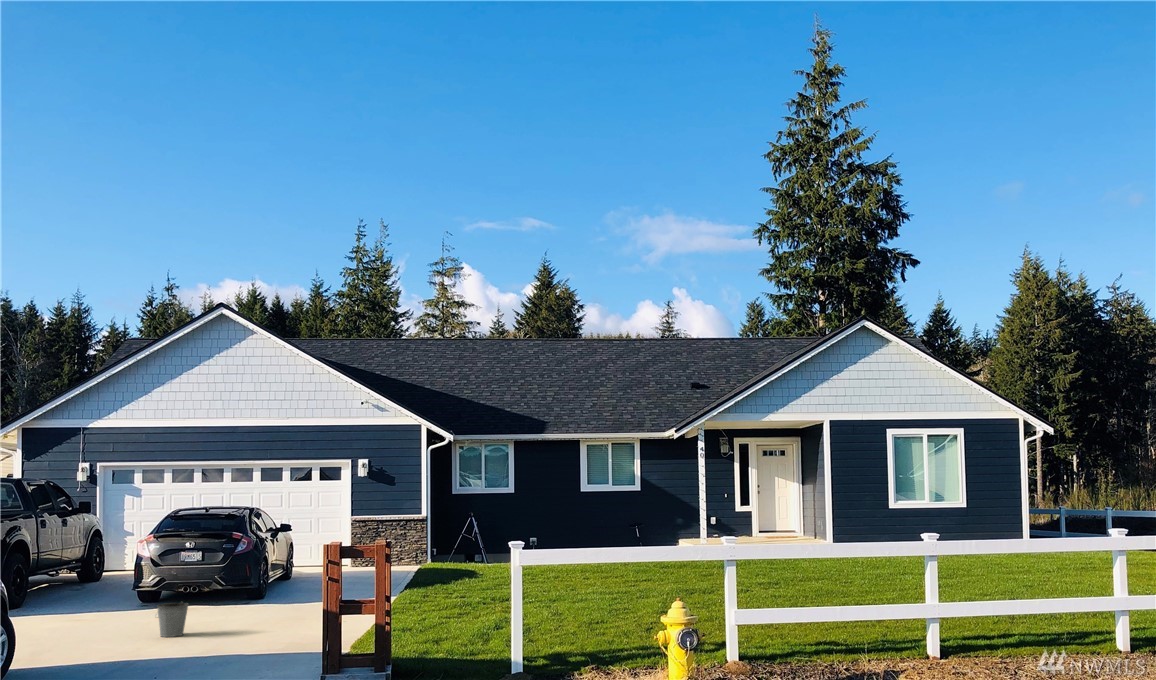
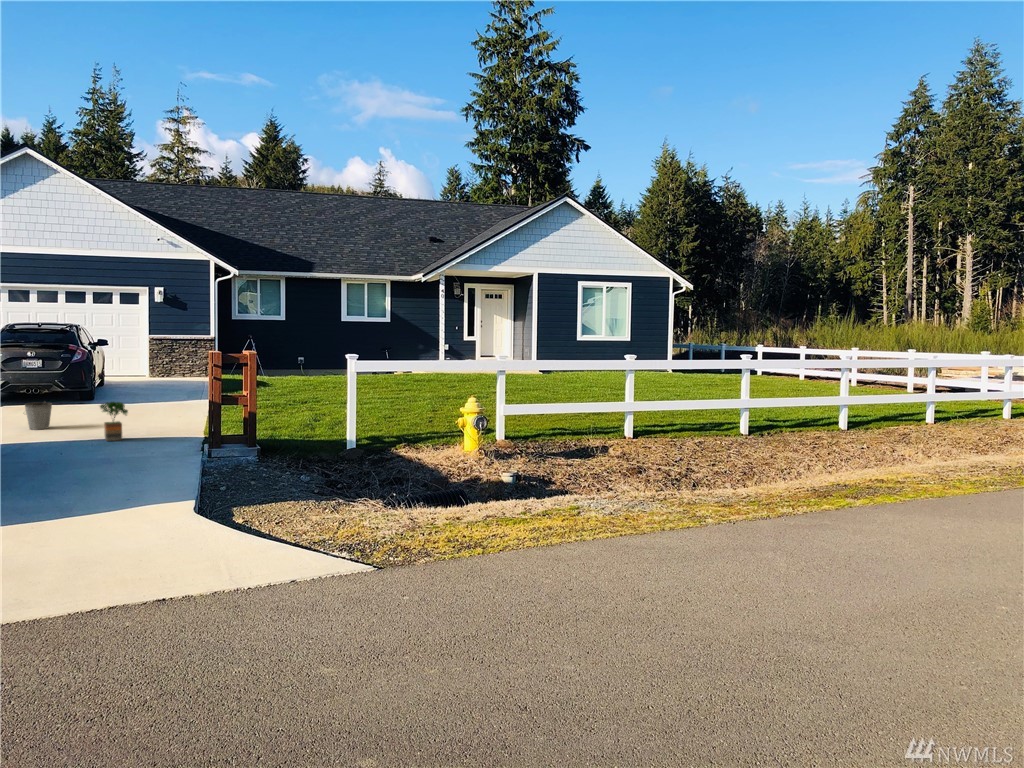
potted tree: none [227,601,262,654] -> present [100,402,128,441]

